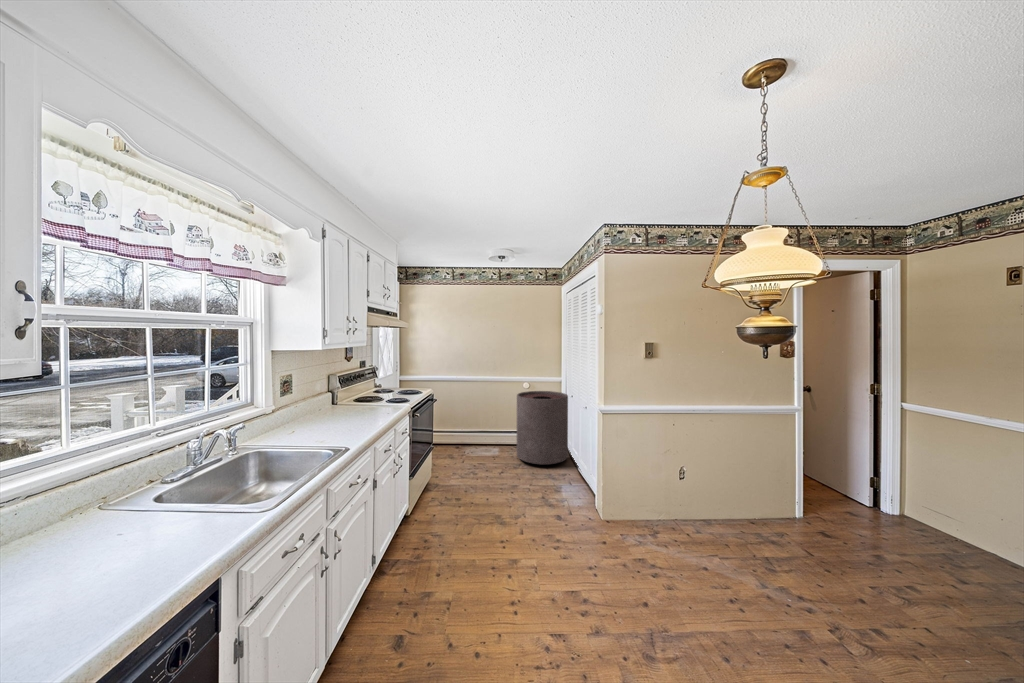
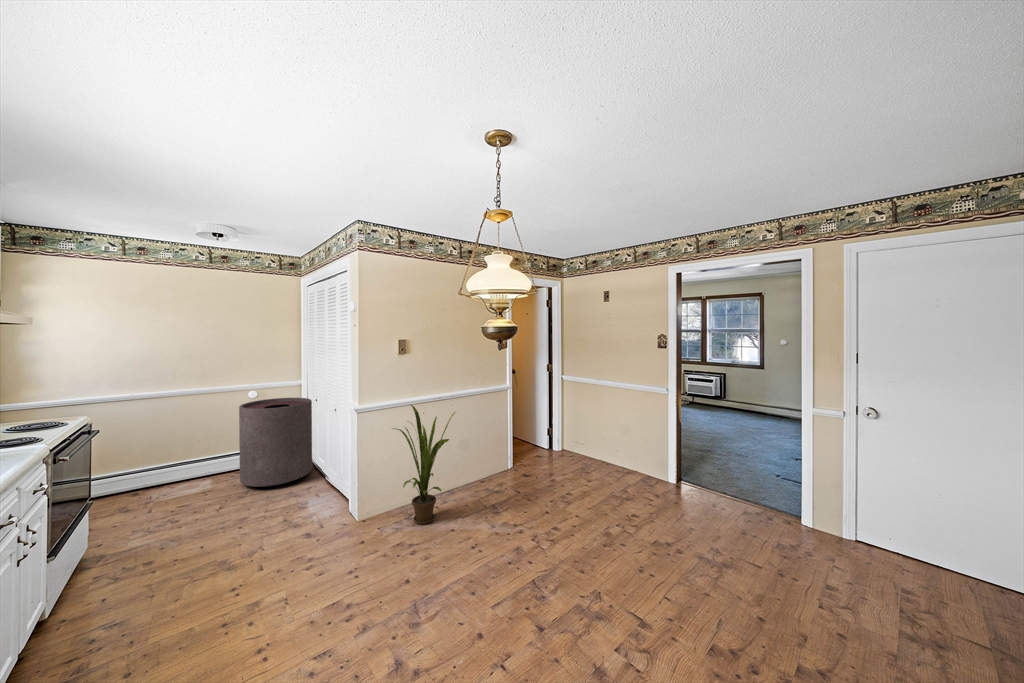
house plant: none [632,411,712,548] -> present [394,405,455,524]

